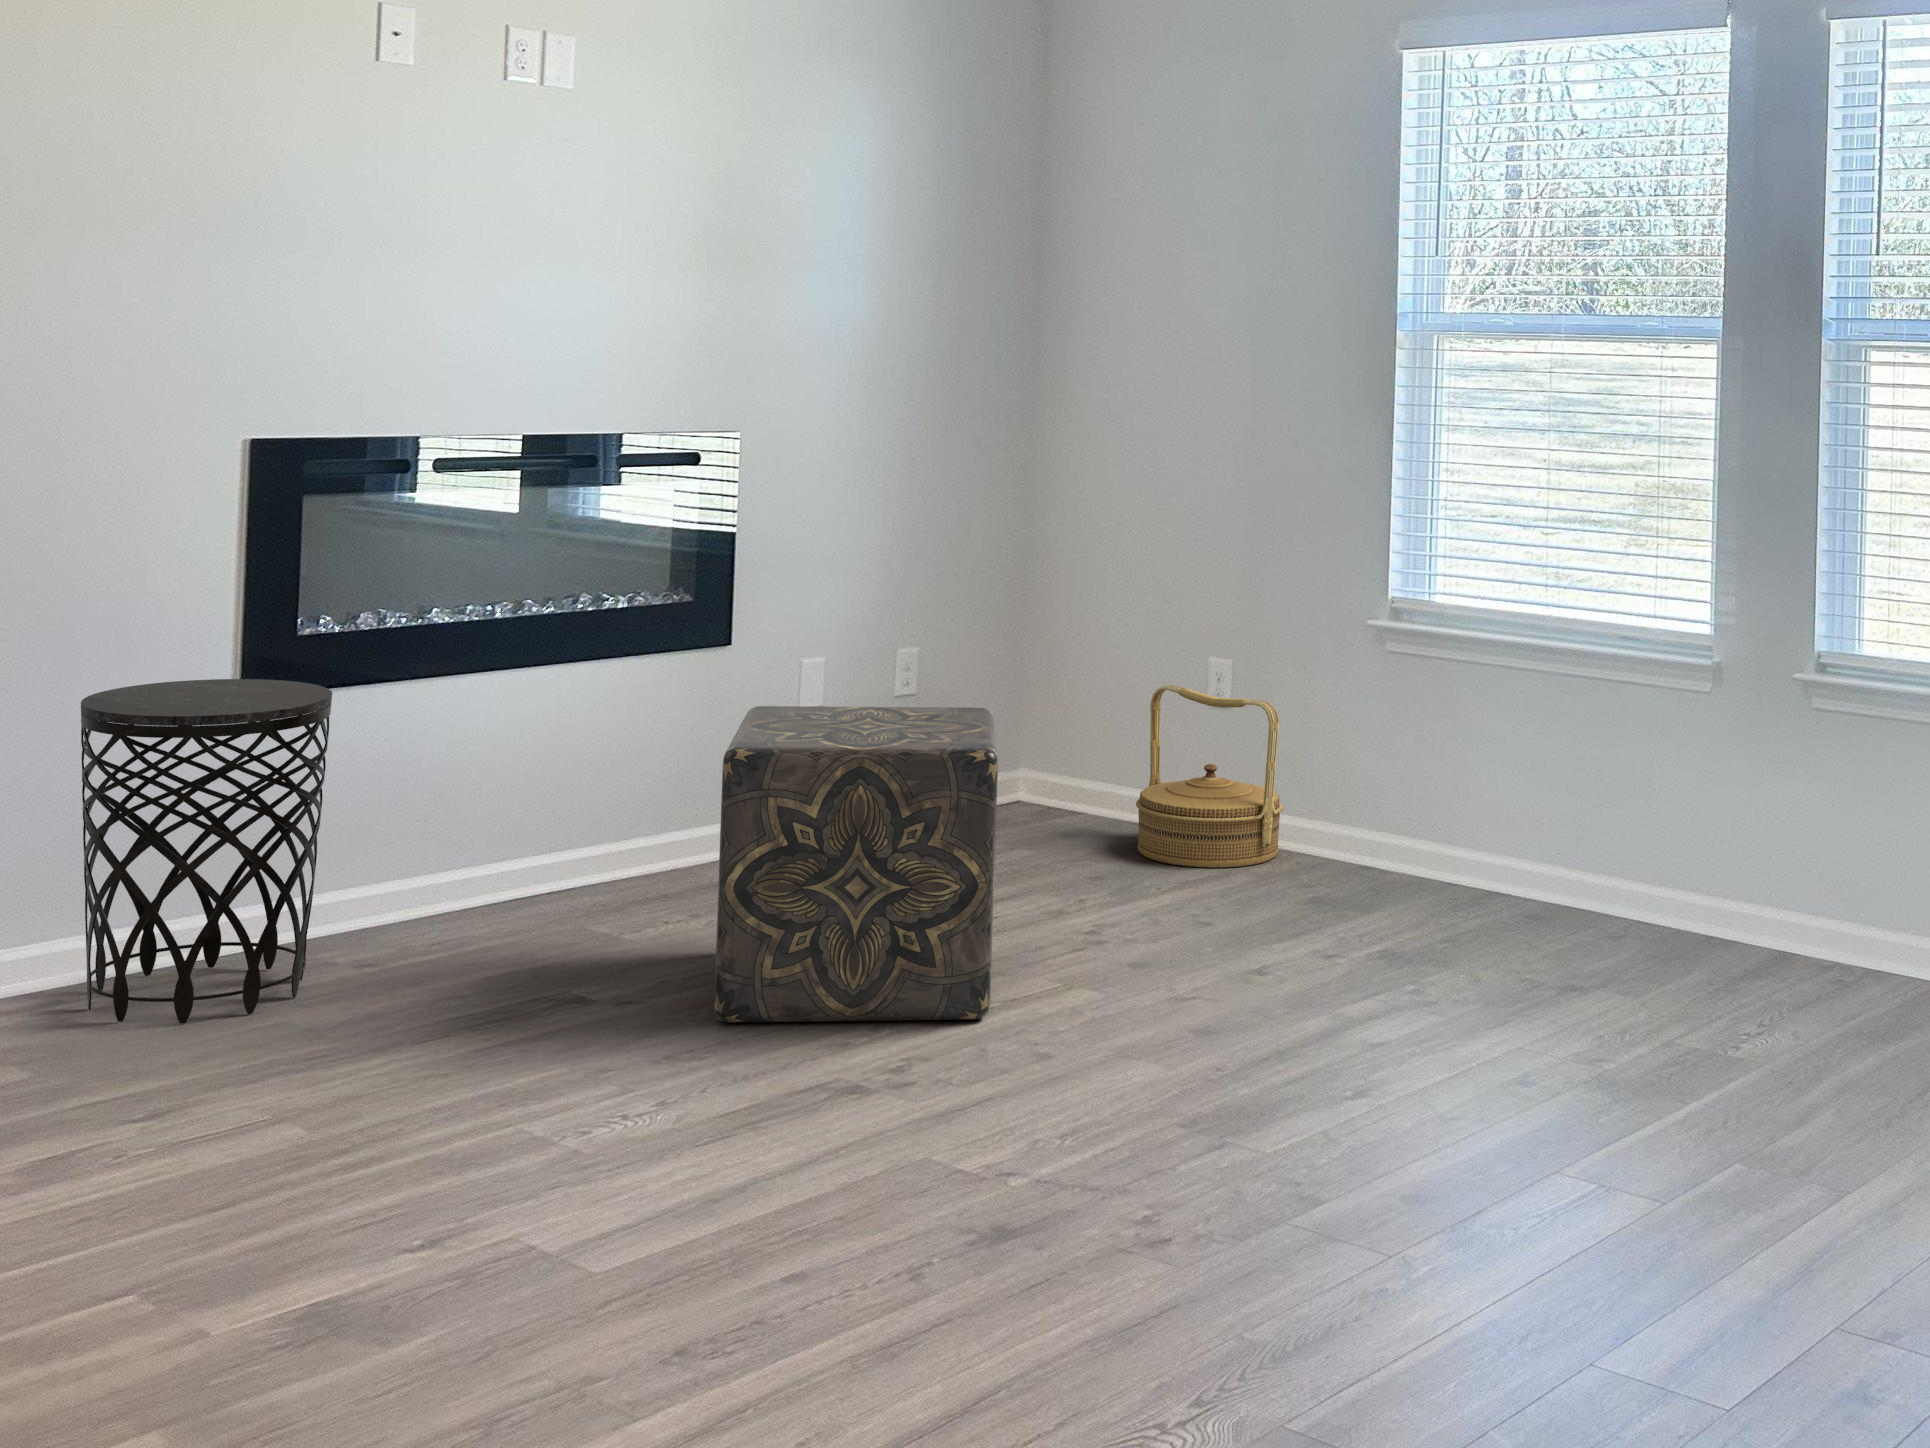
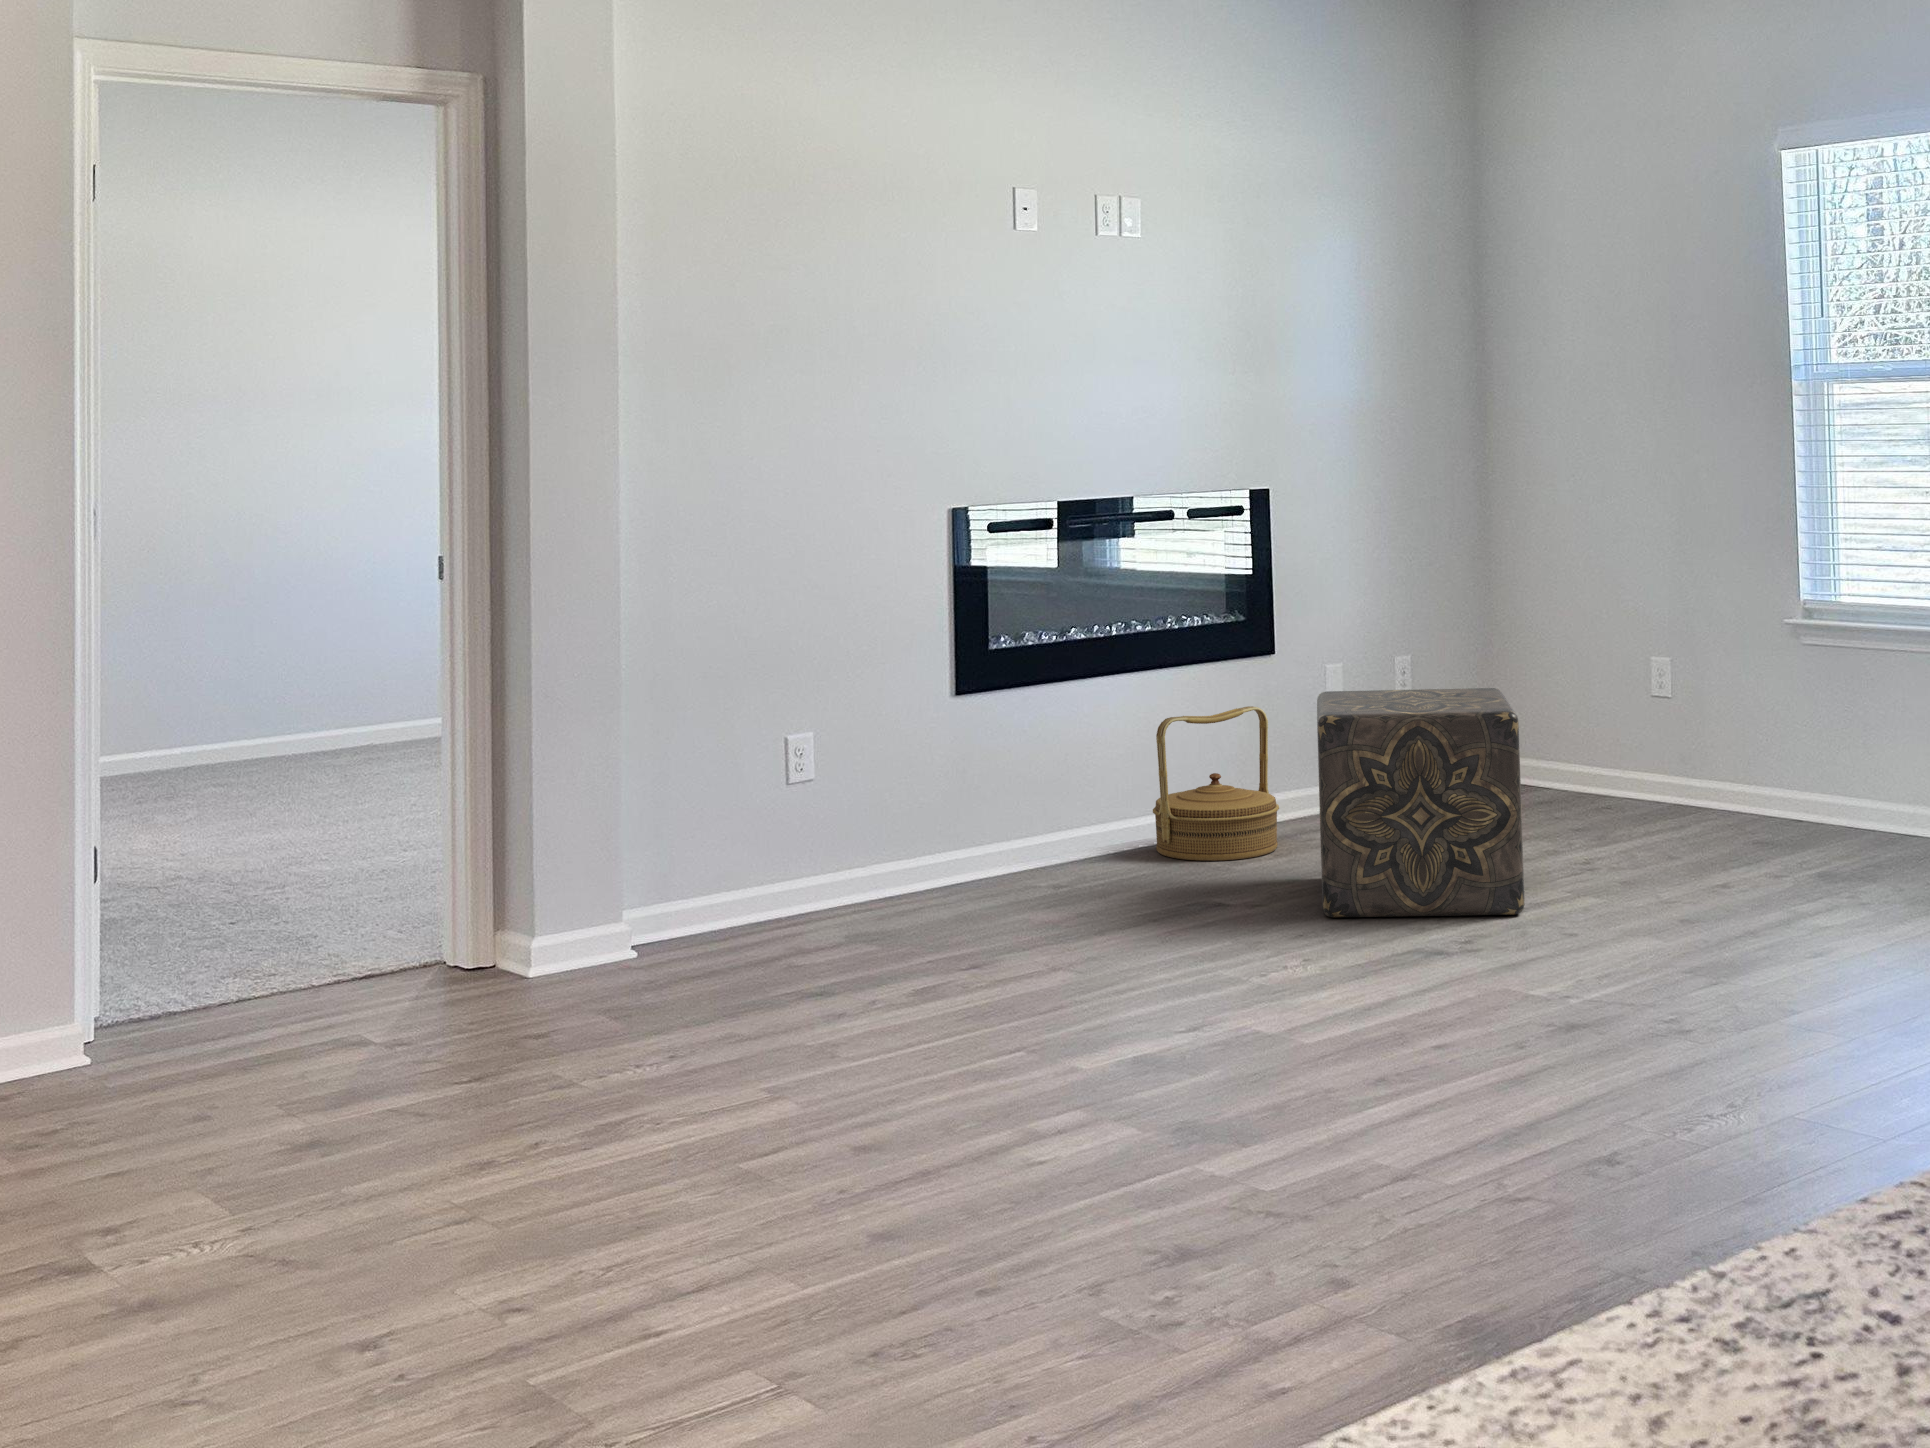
side table: present [81,679,332,1024] -> none [868,681,1031,921]
woven basket: present [1136,685,1283,868] -> present [1153,706,1279,861]

